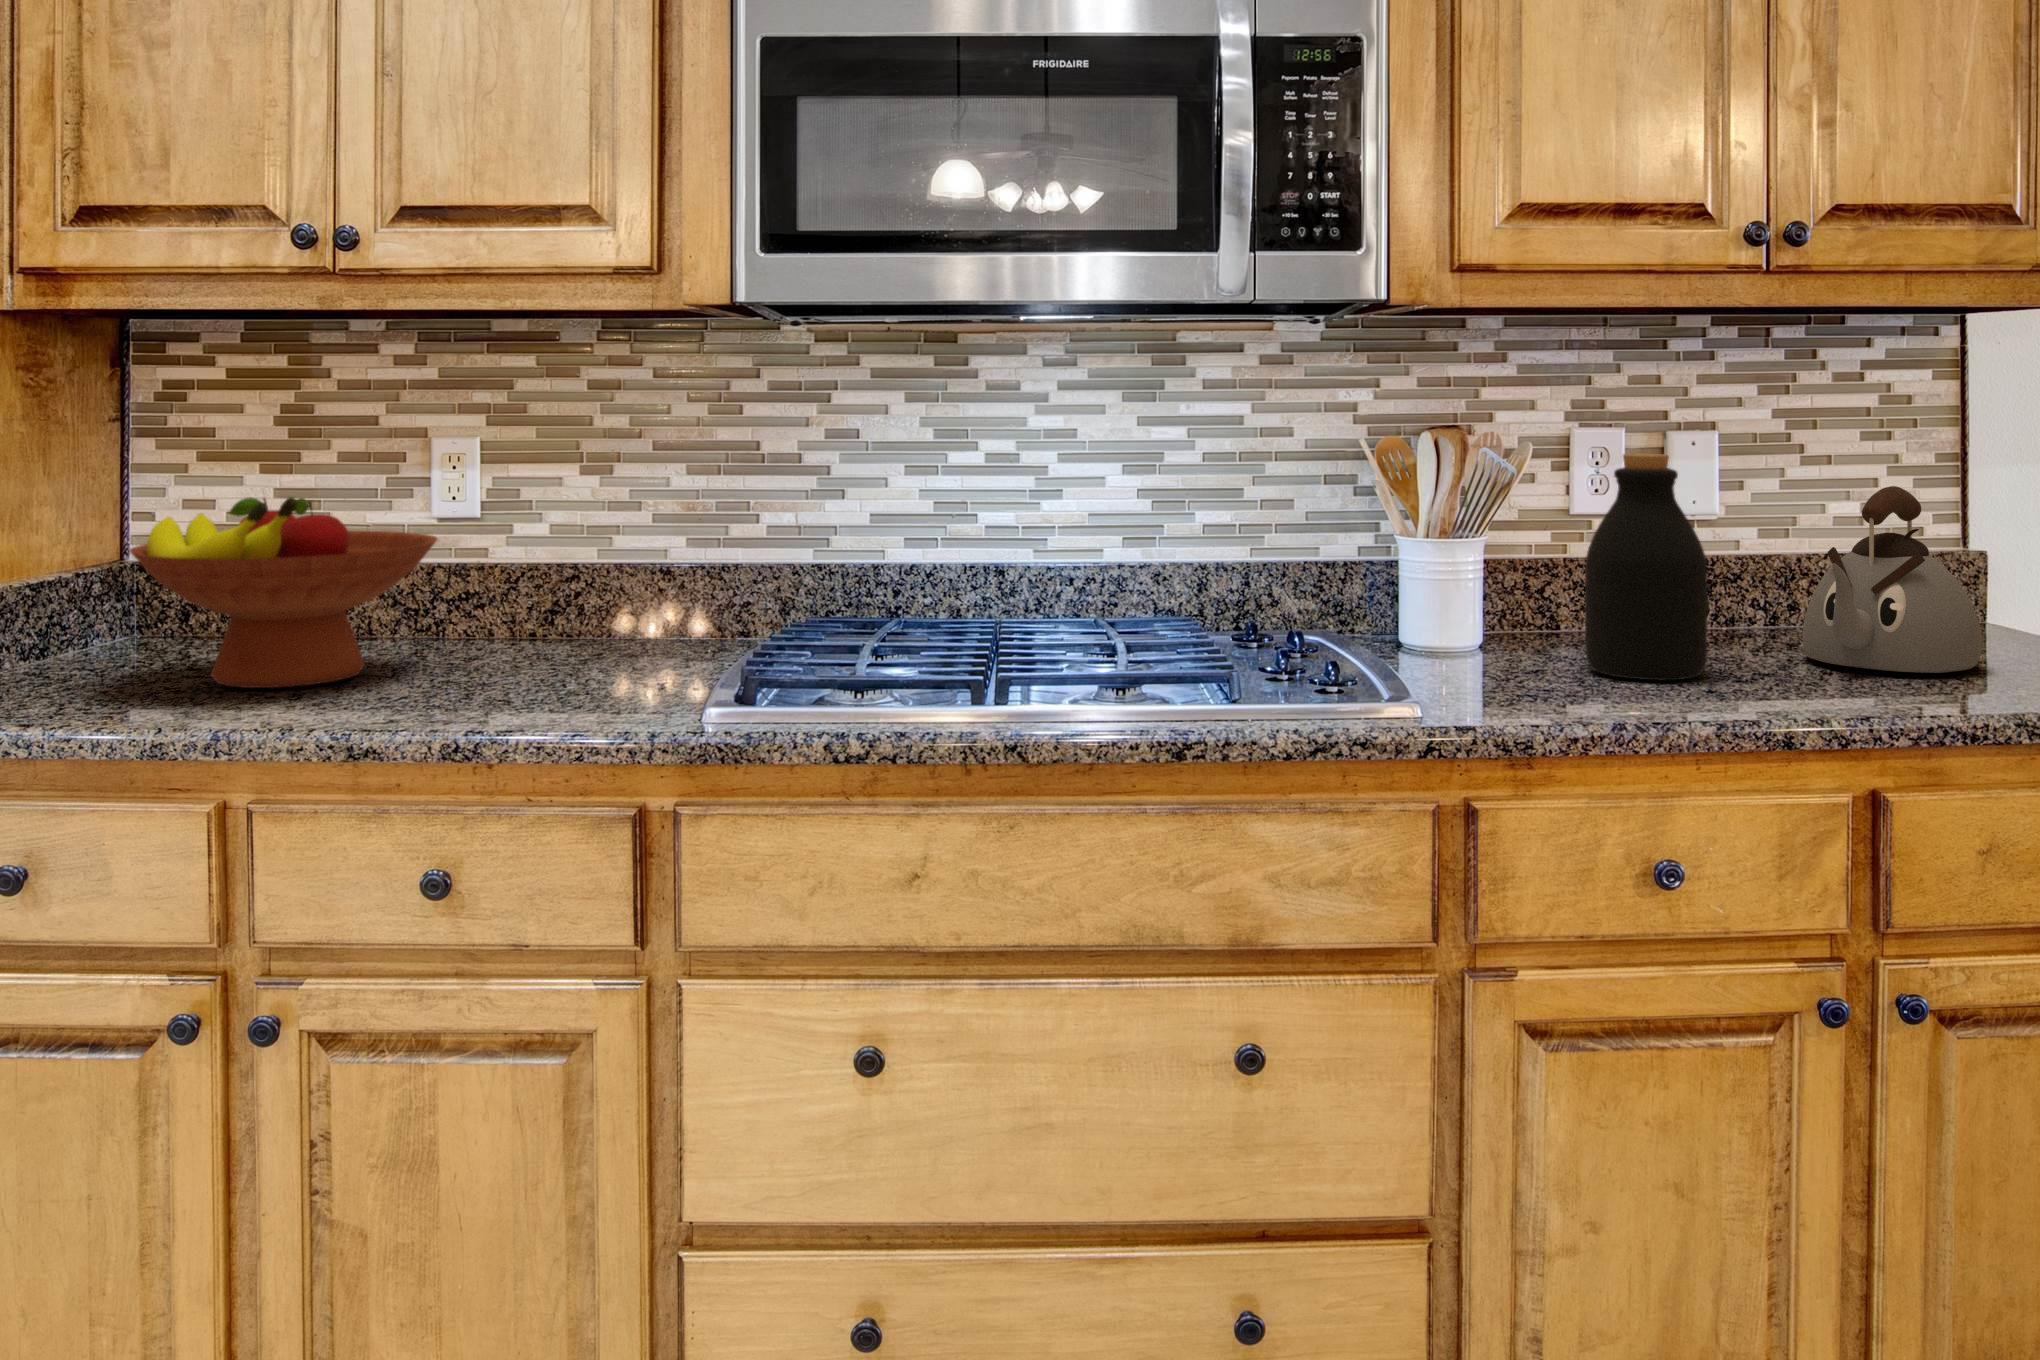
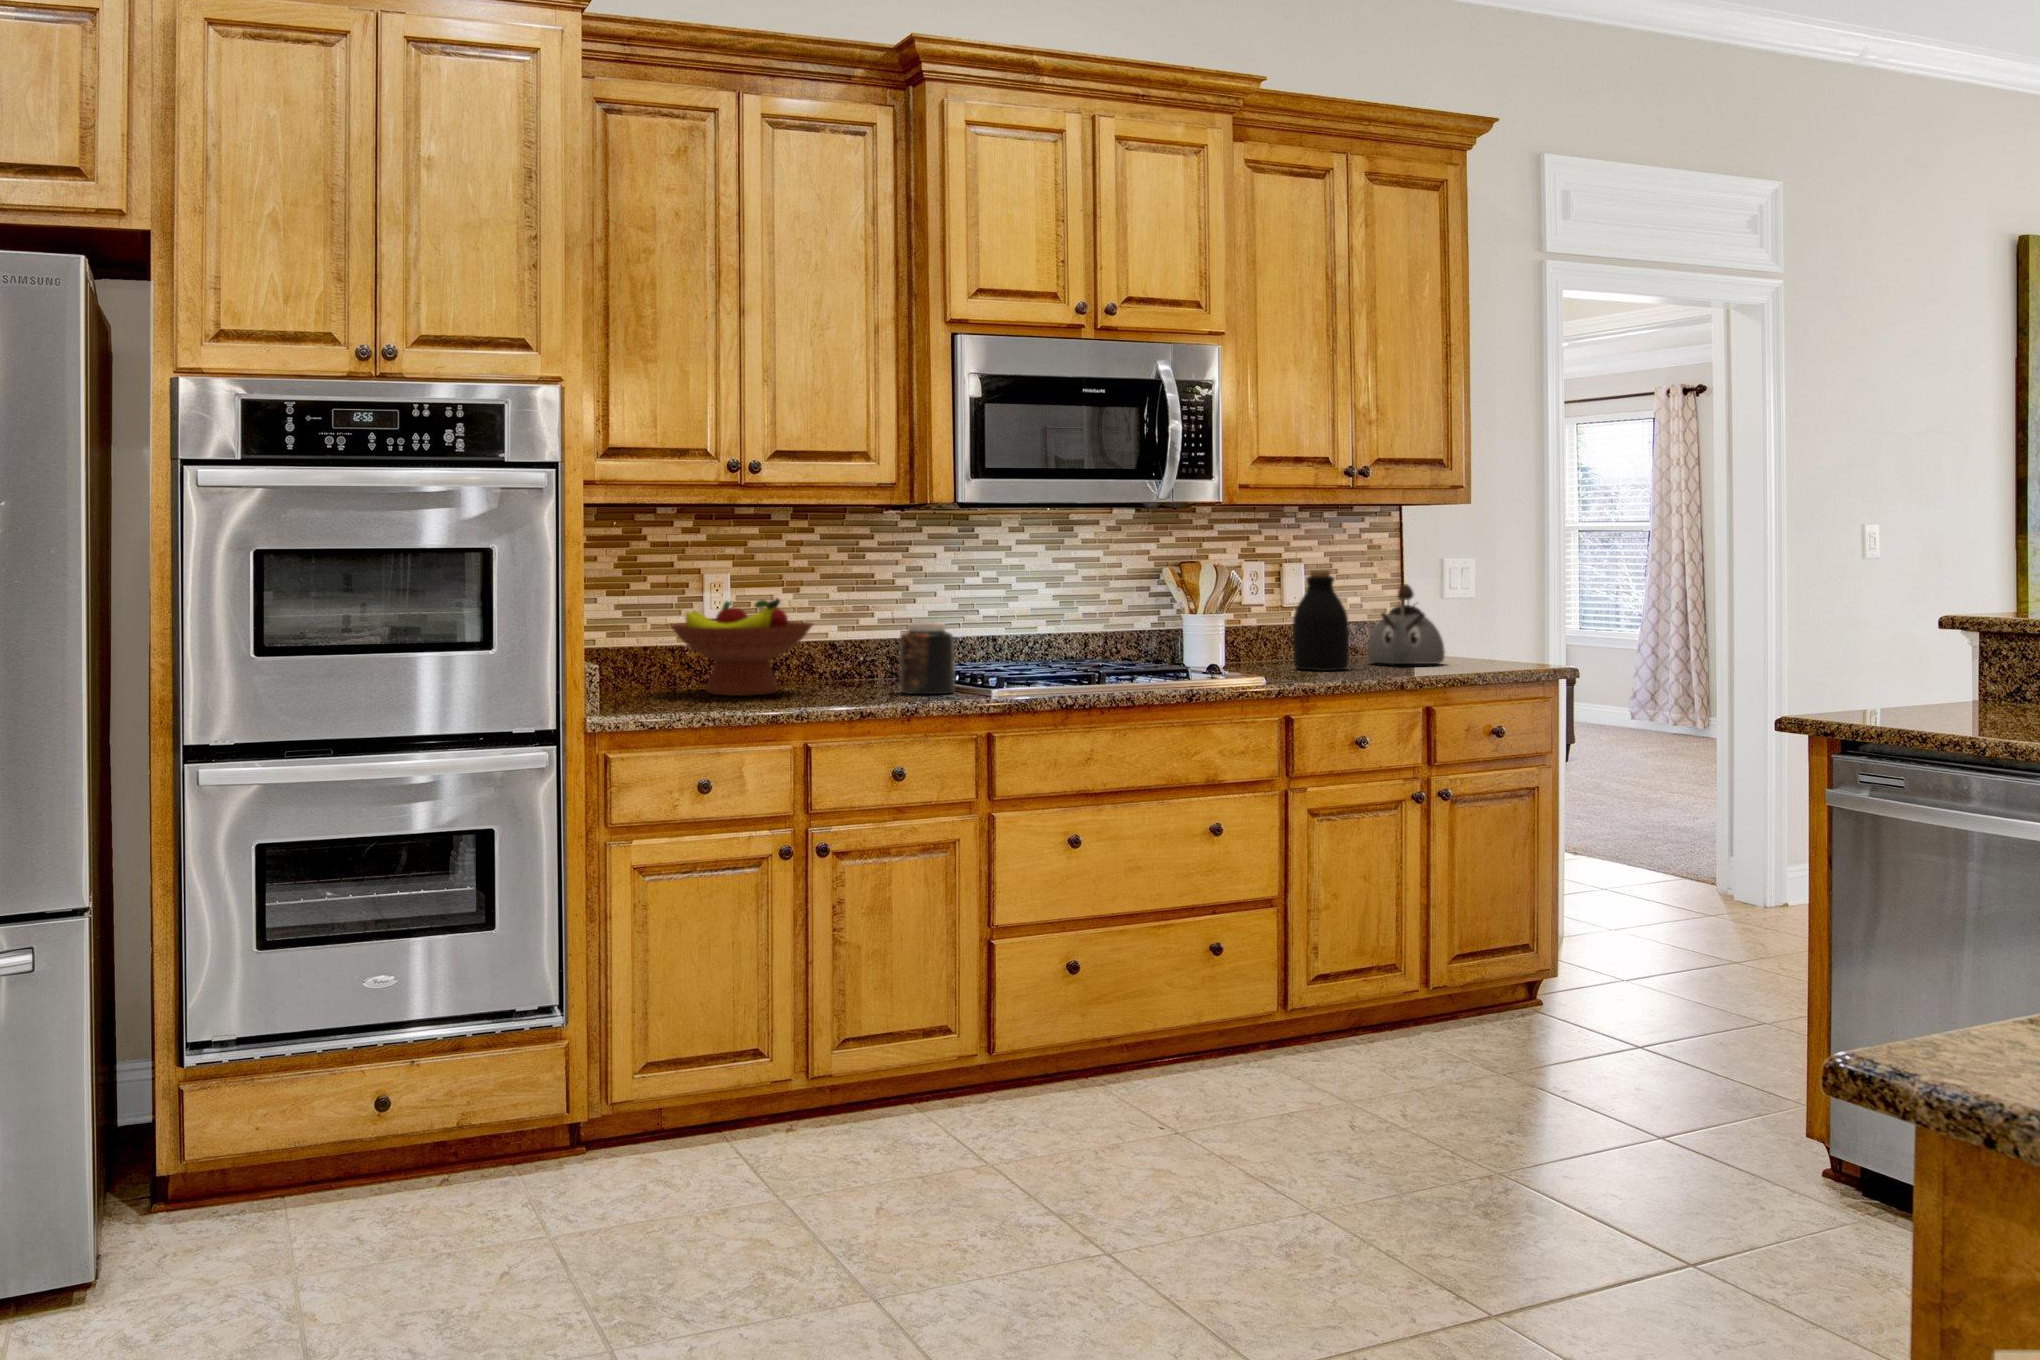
jar: none [527,556,645,712] -> present [900,623,955,694]

